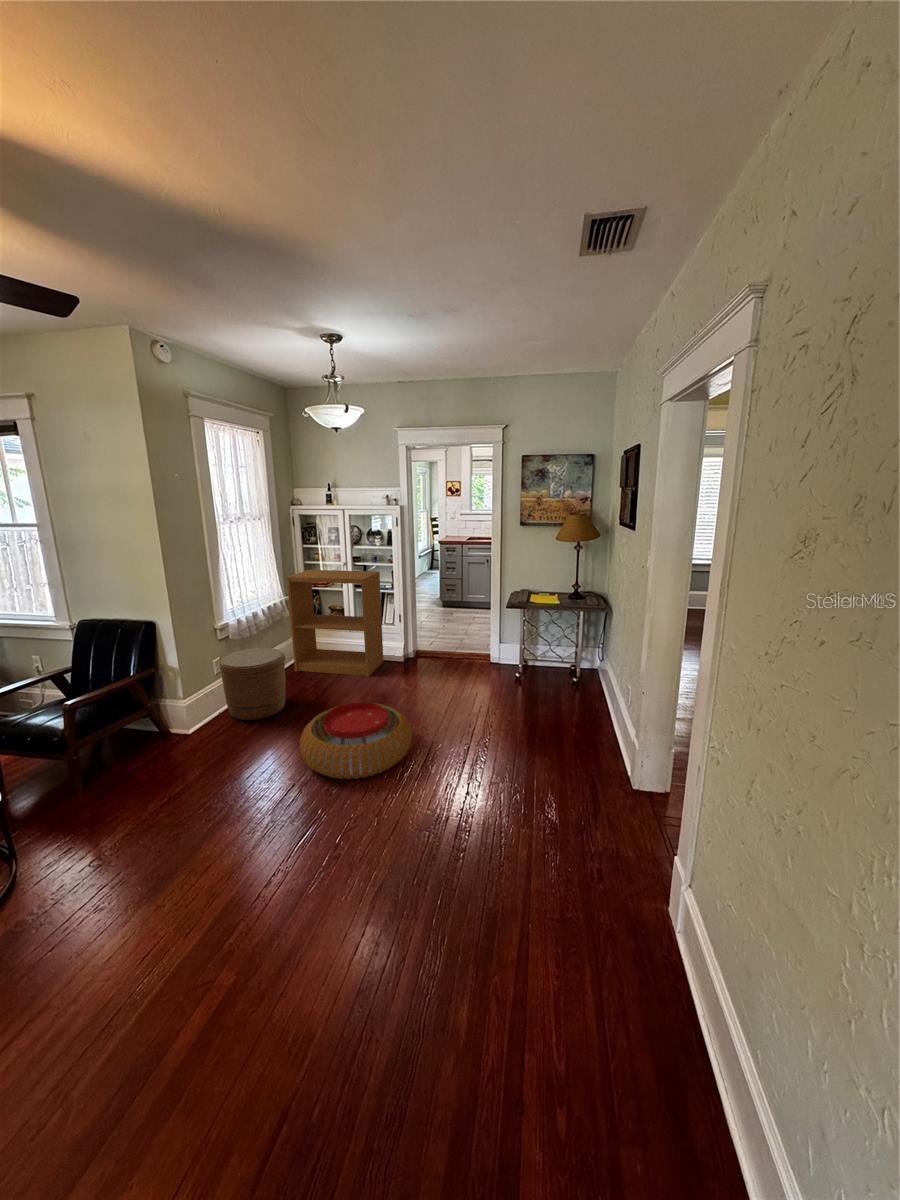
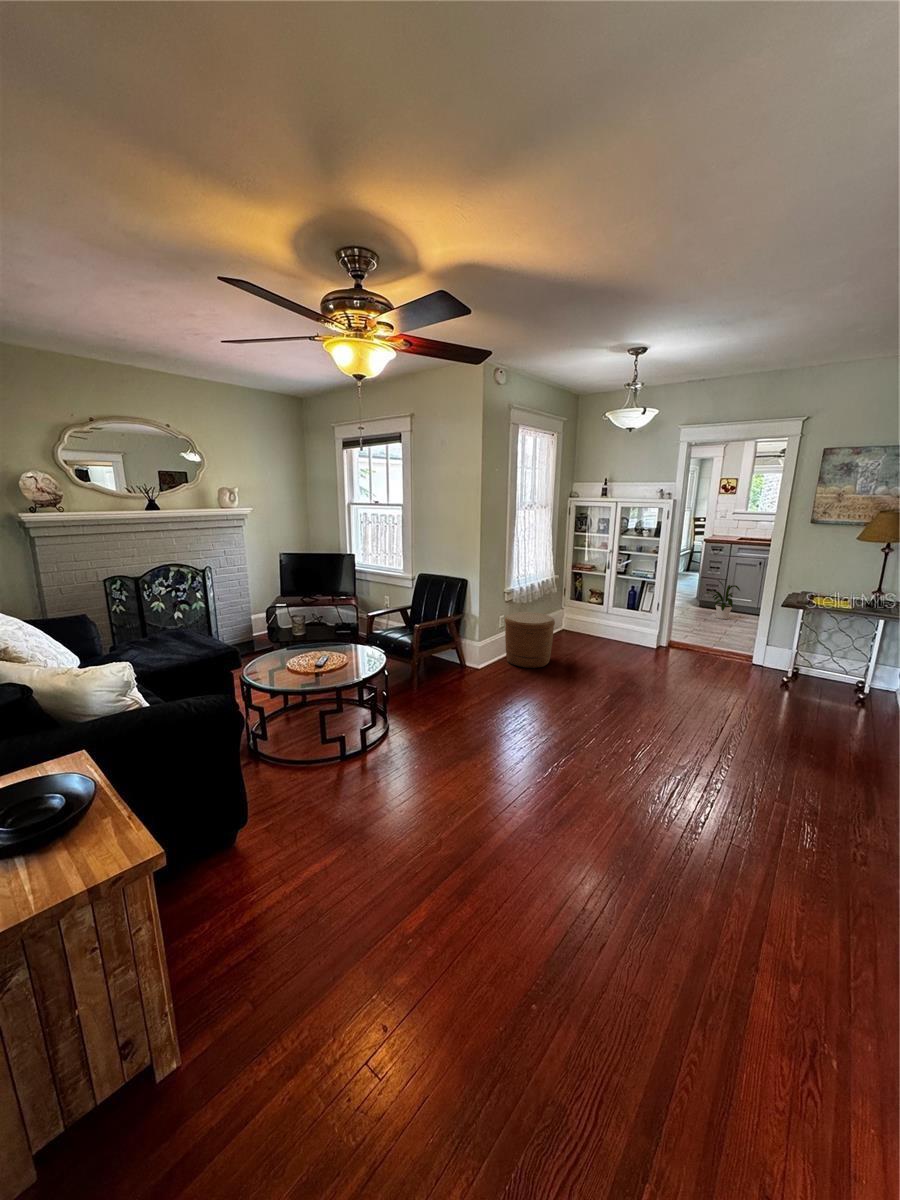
bookshelf: present [287,570,383,677] -> none [555,554,644,655]
house plant: none [444,579,474,617] -> present [707,580,740,619]
pouf: present [300,702,412,779] -> none [566,666,666,726]

